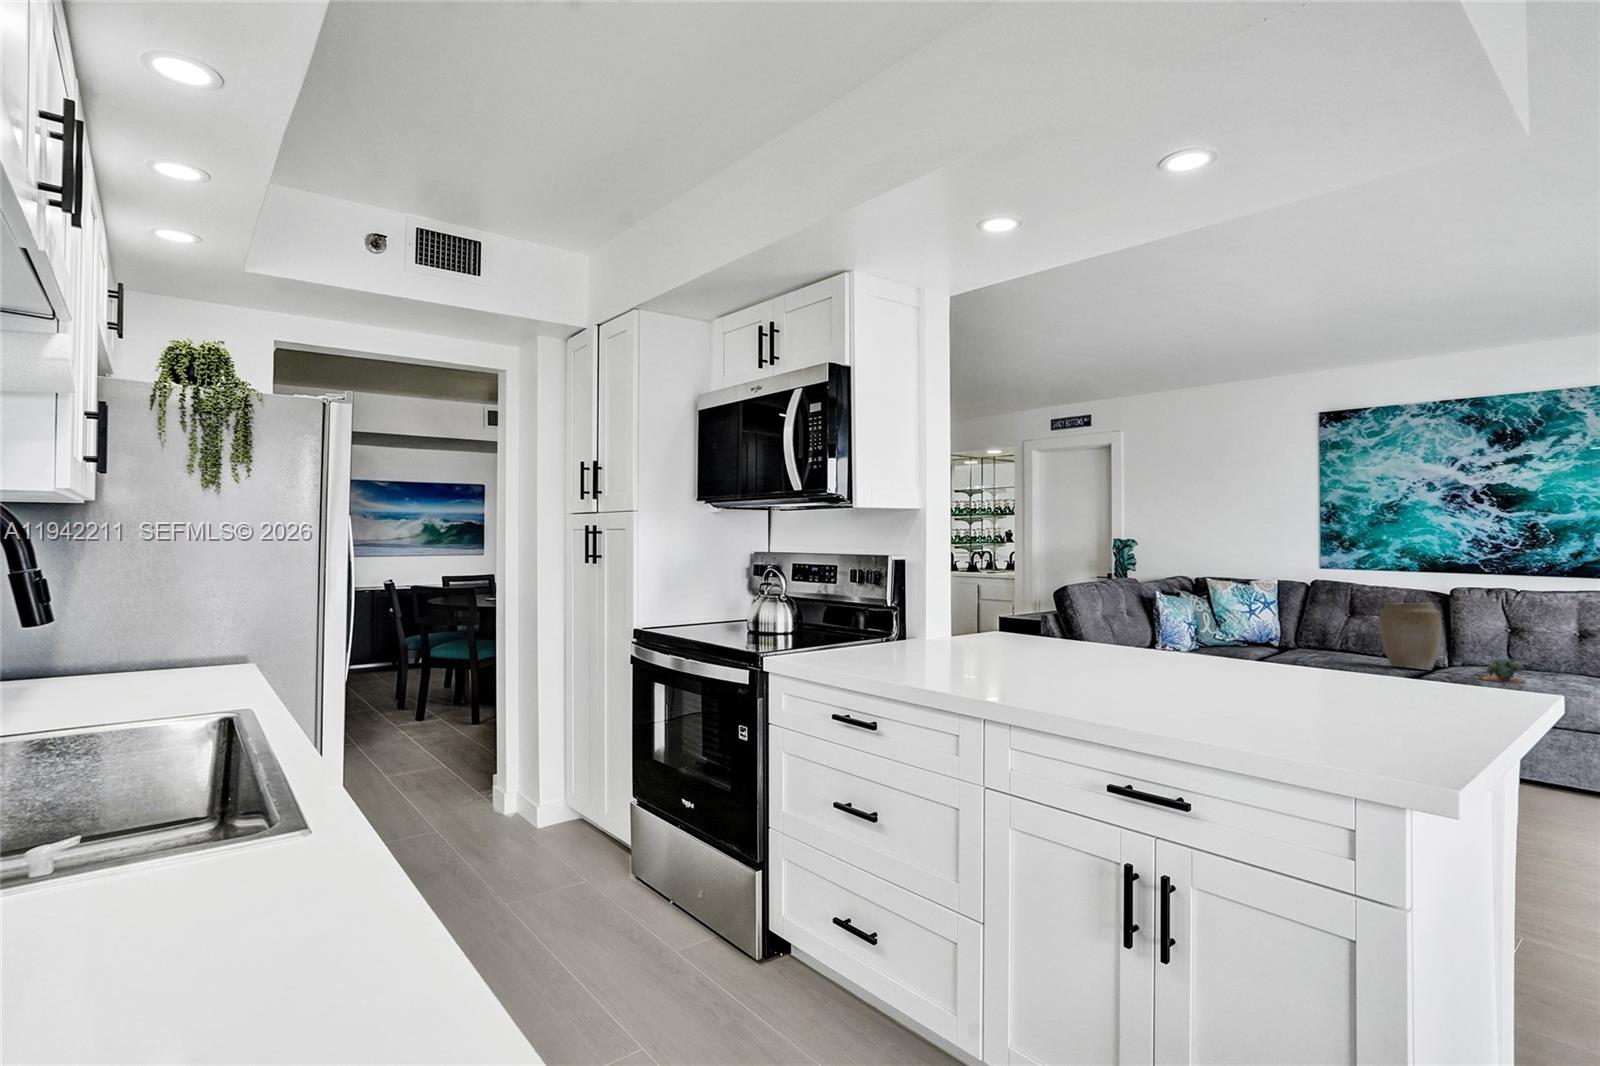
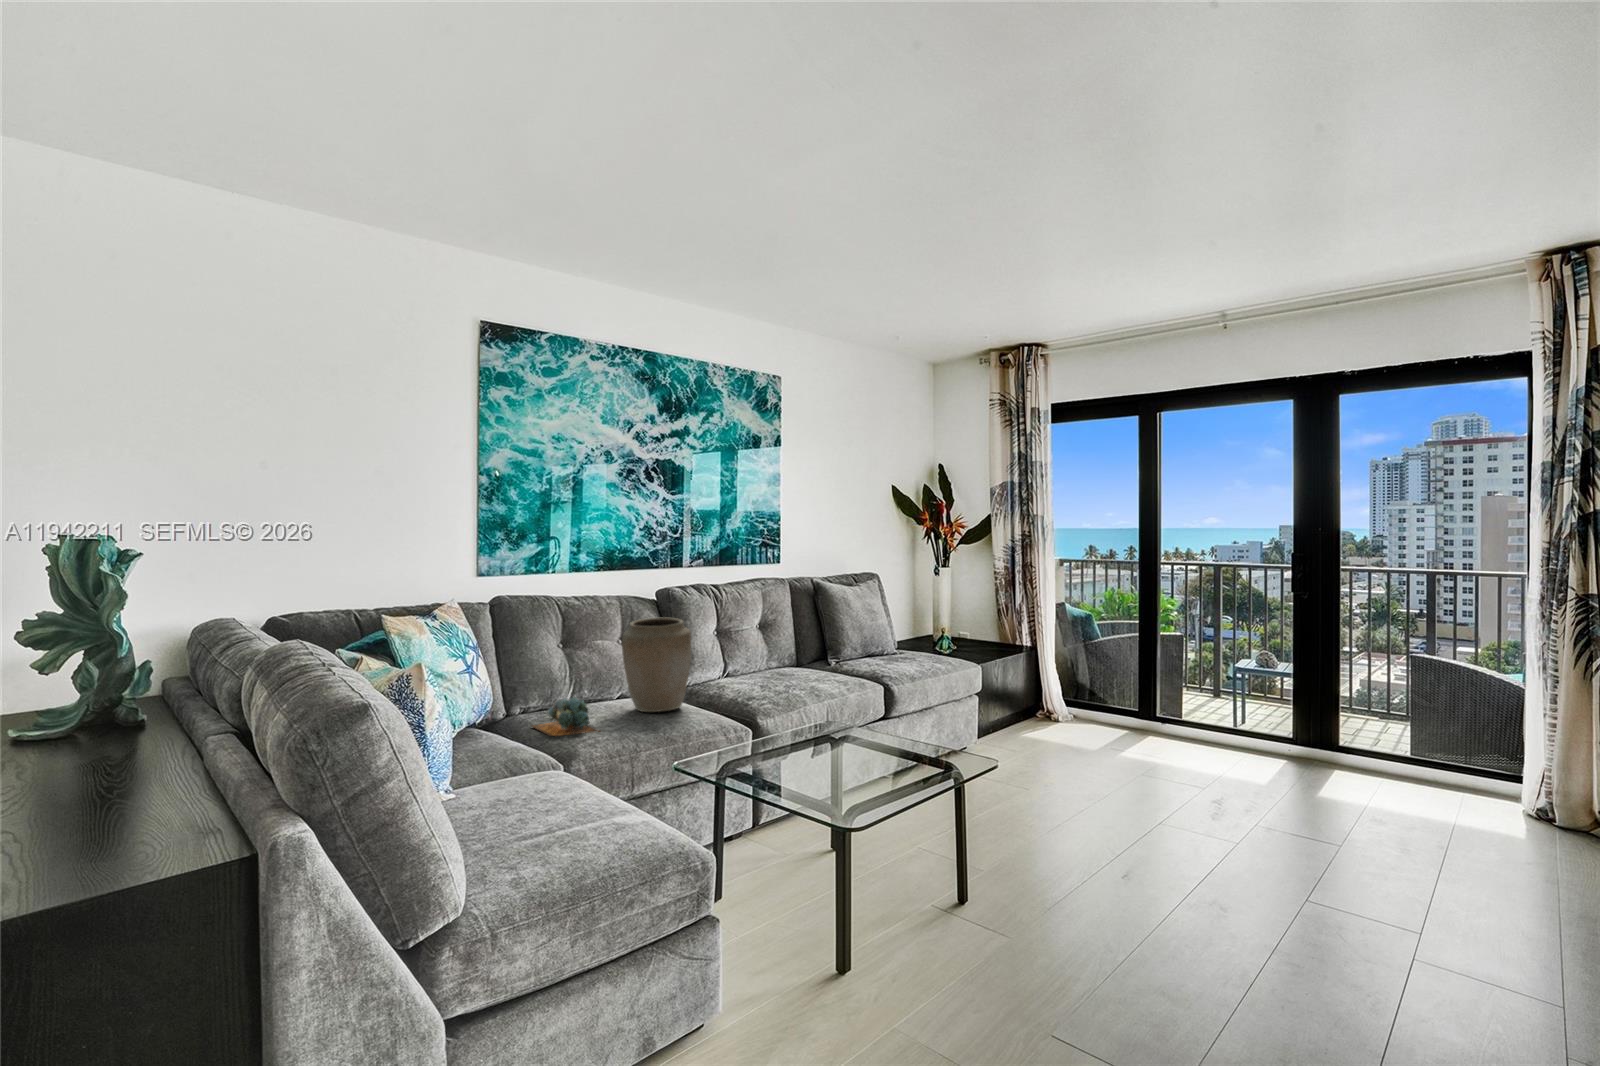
succulent plant: present [1481,658,1525,684] -> present [532,698,600,736]

